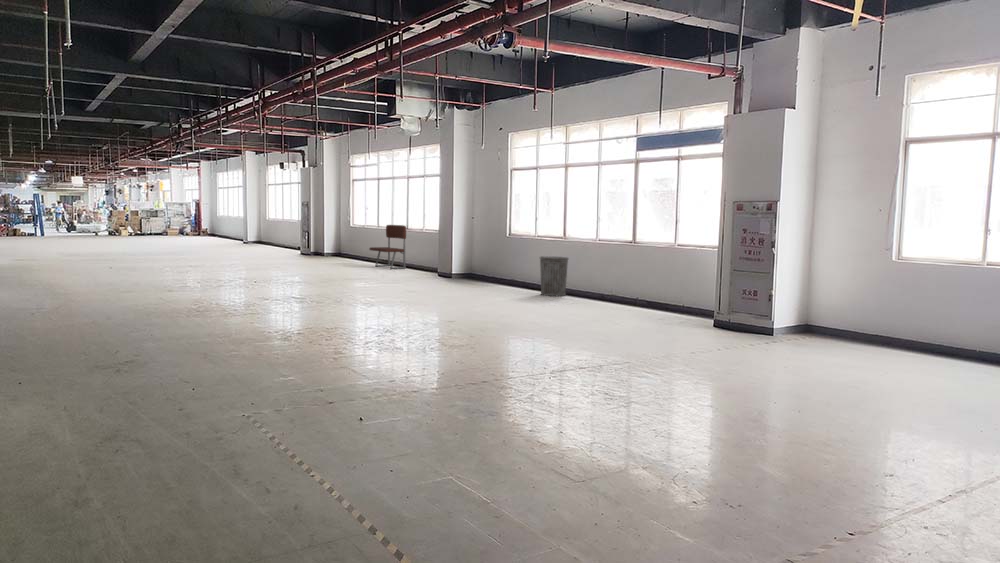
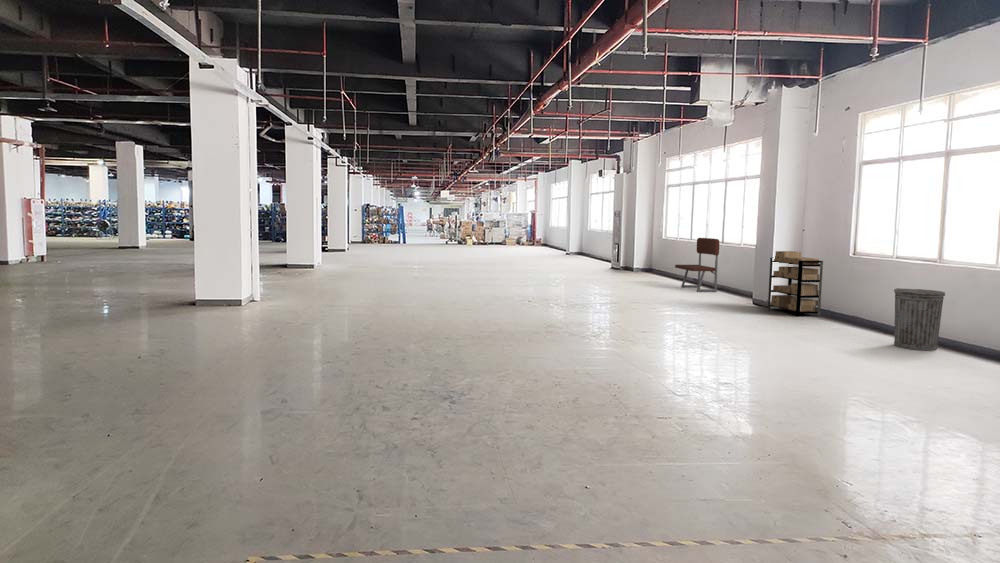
shelving unit: none [451,234,489,282] -> present [768,251,823,316]

